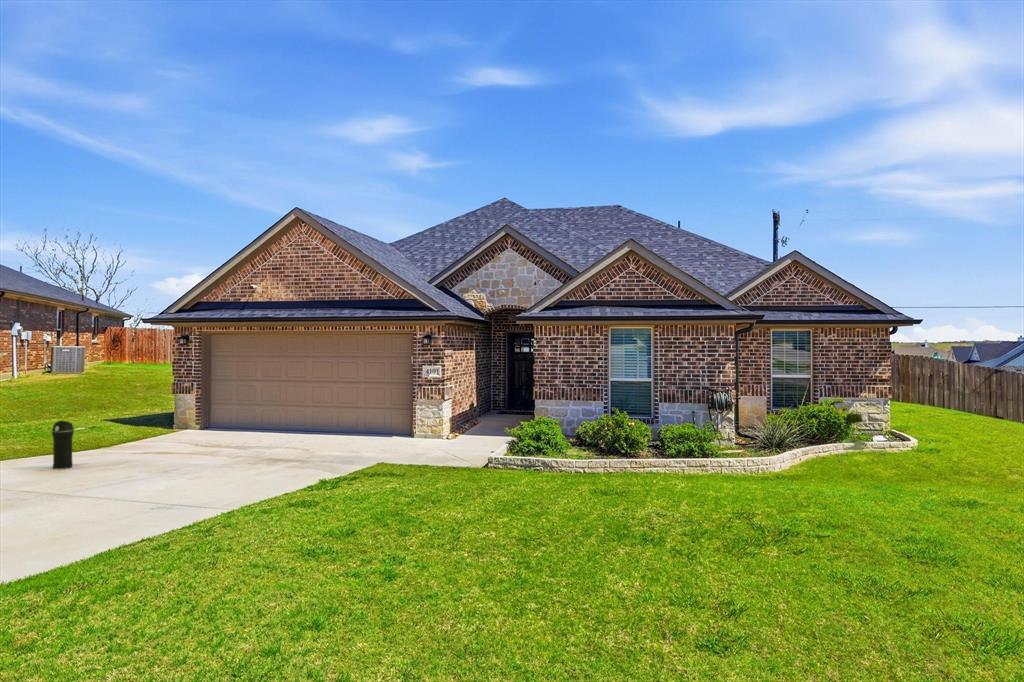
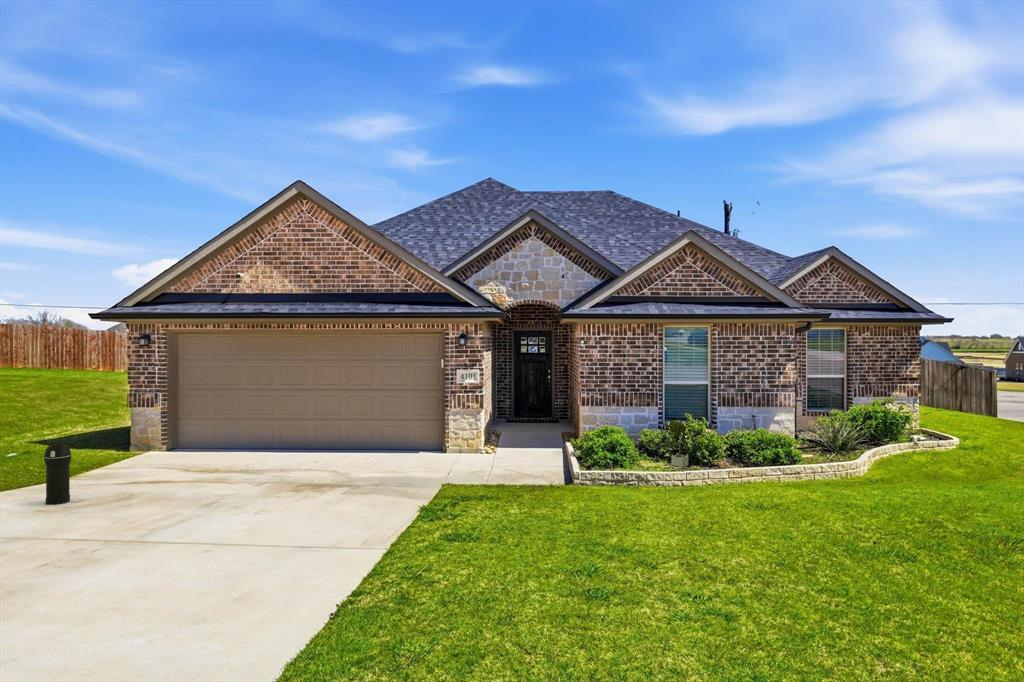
potted tree: present [845,413,863,450] -> present [669,421,688,467]

